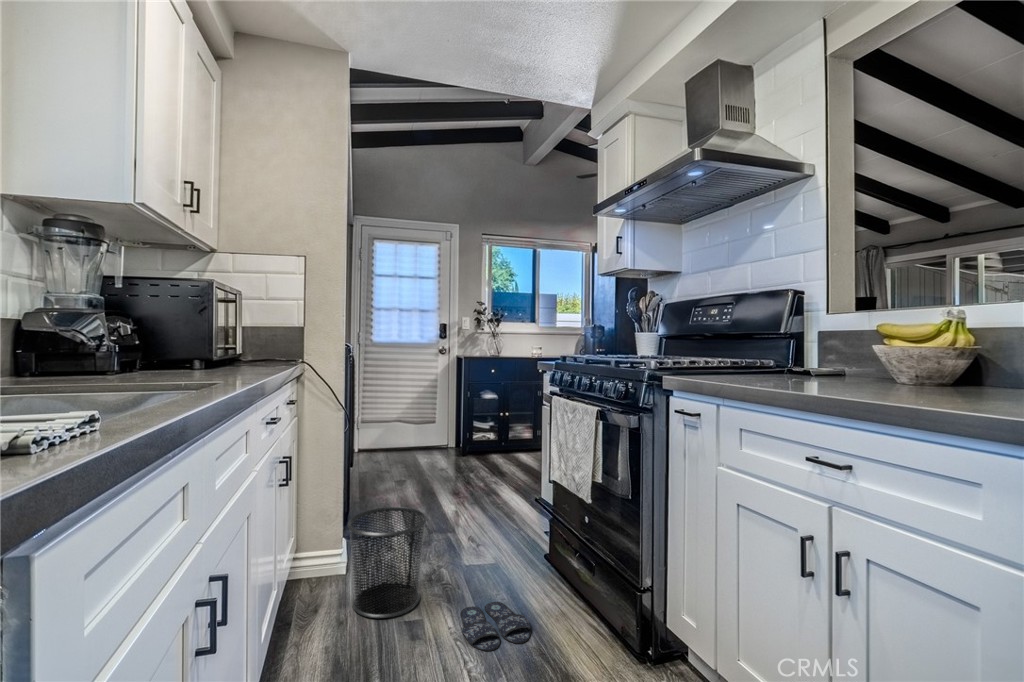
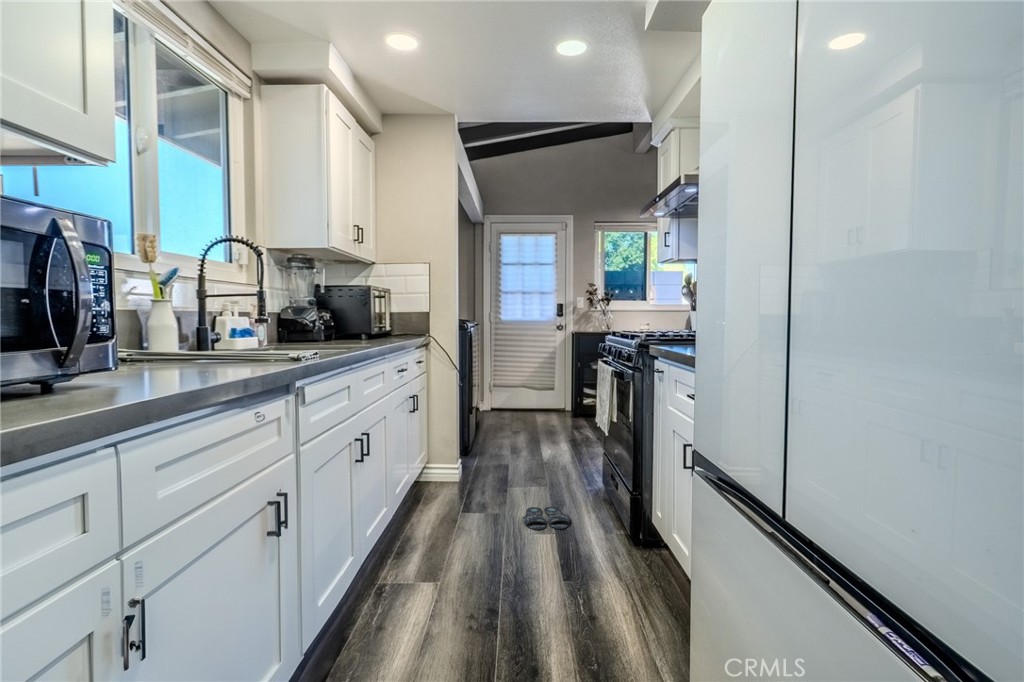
waste bin: present [348,507,427,619] -> none [455,437,507,506]

